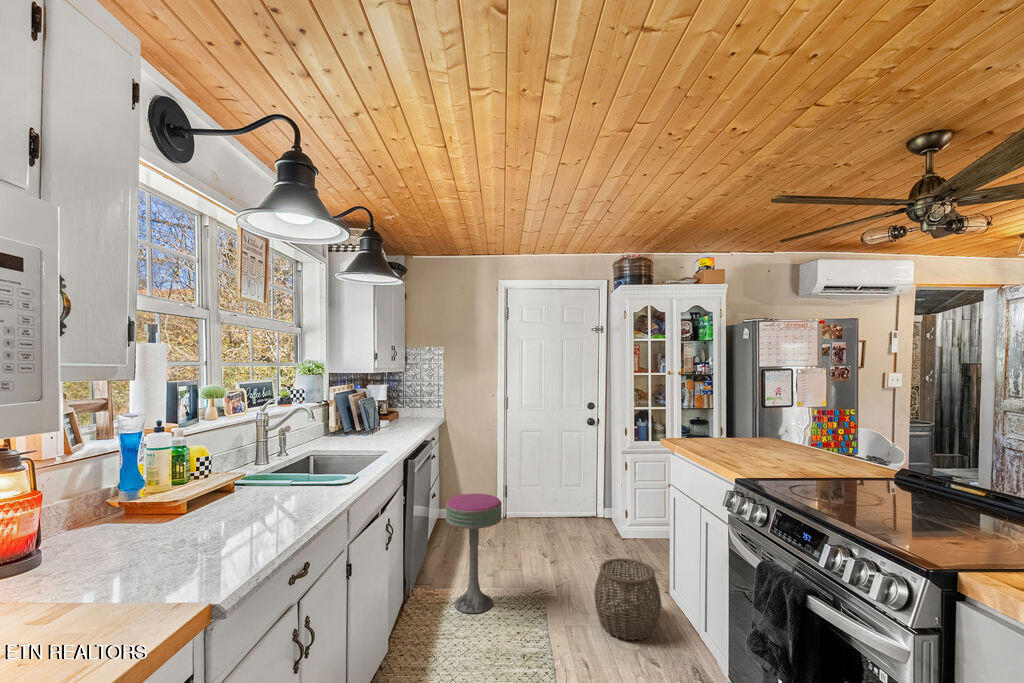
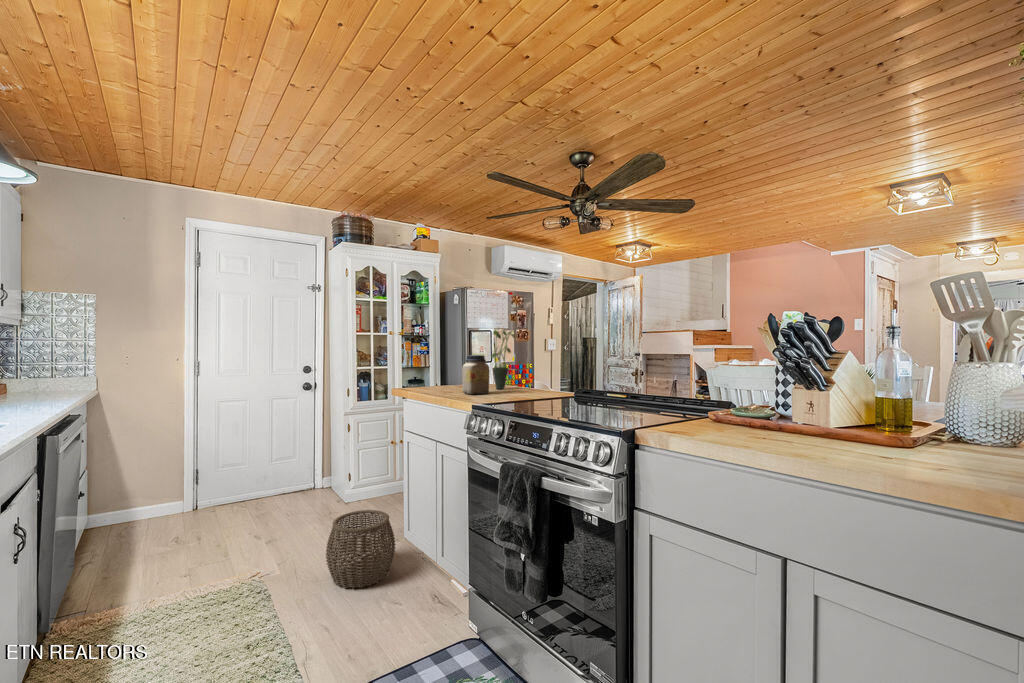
potted plant: none [773,379,804,454] -> present [492,330,515,389]
jar: none [731,414,765,460] -> present [462,355,490,395]
bar stool: present [446,494,502,613] -> none [119,473,207,623]

